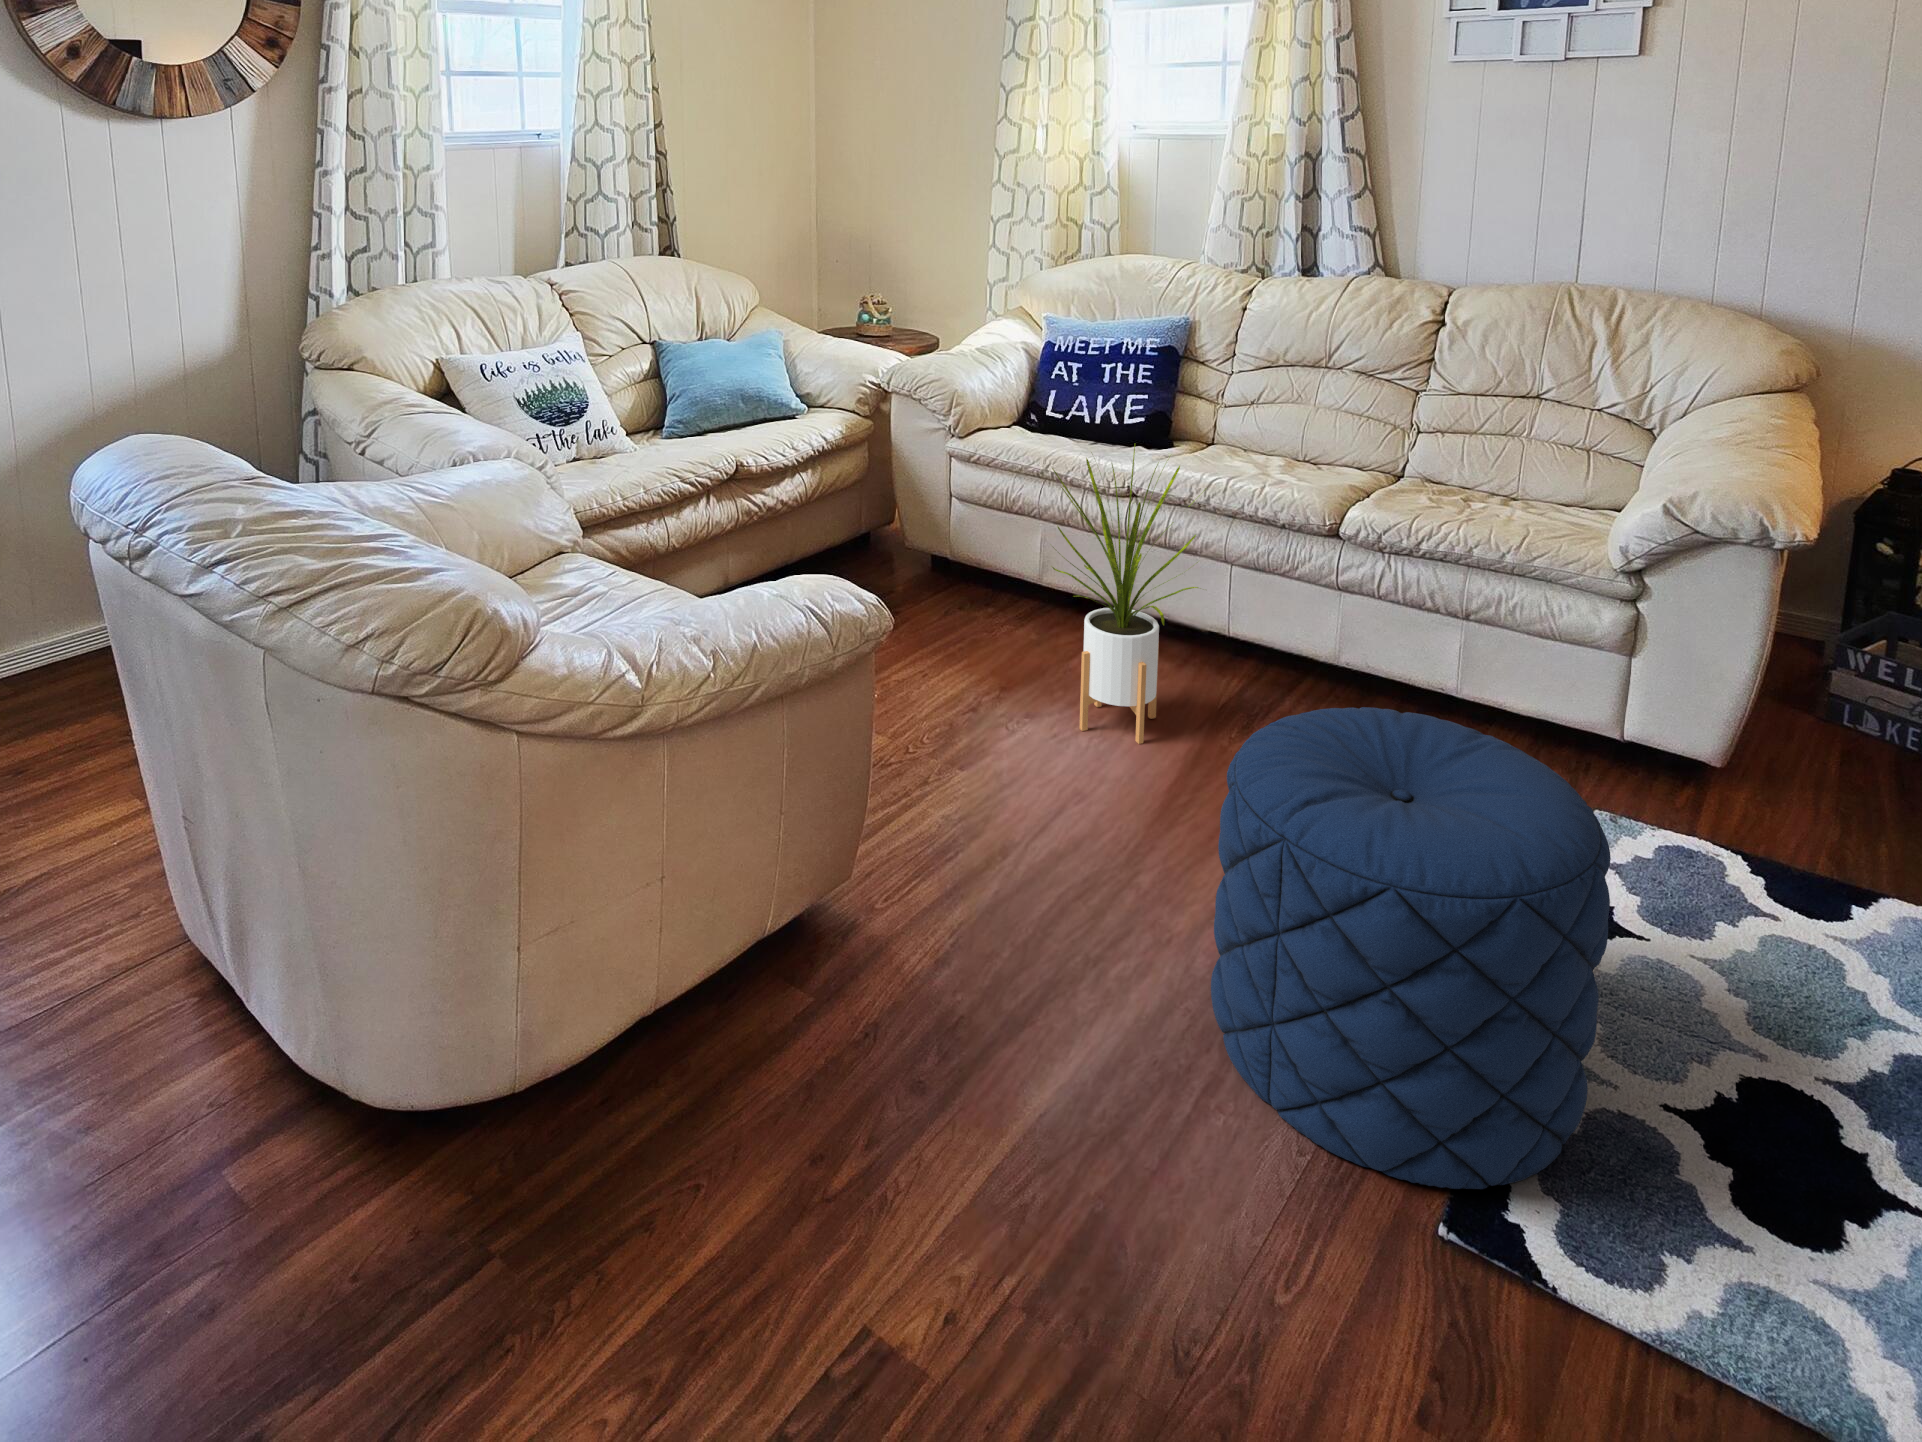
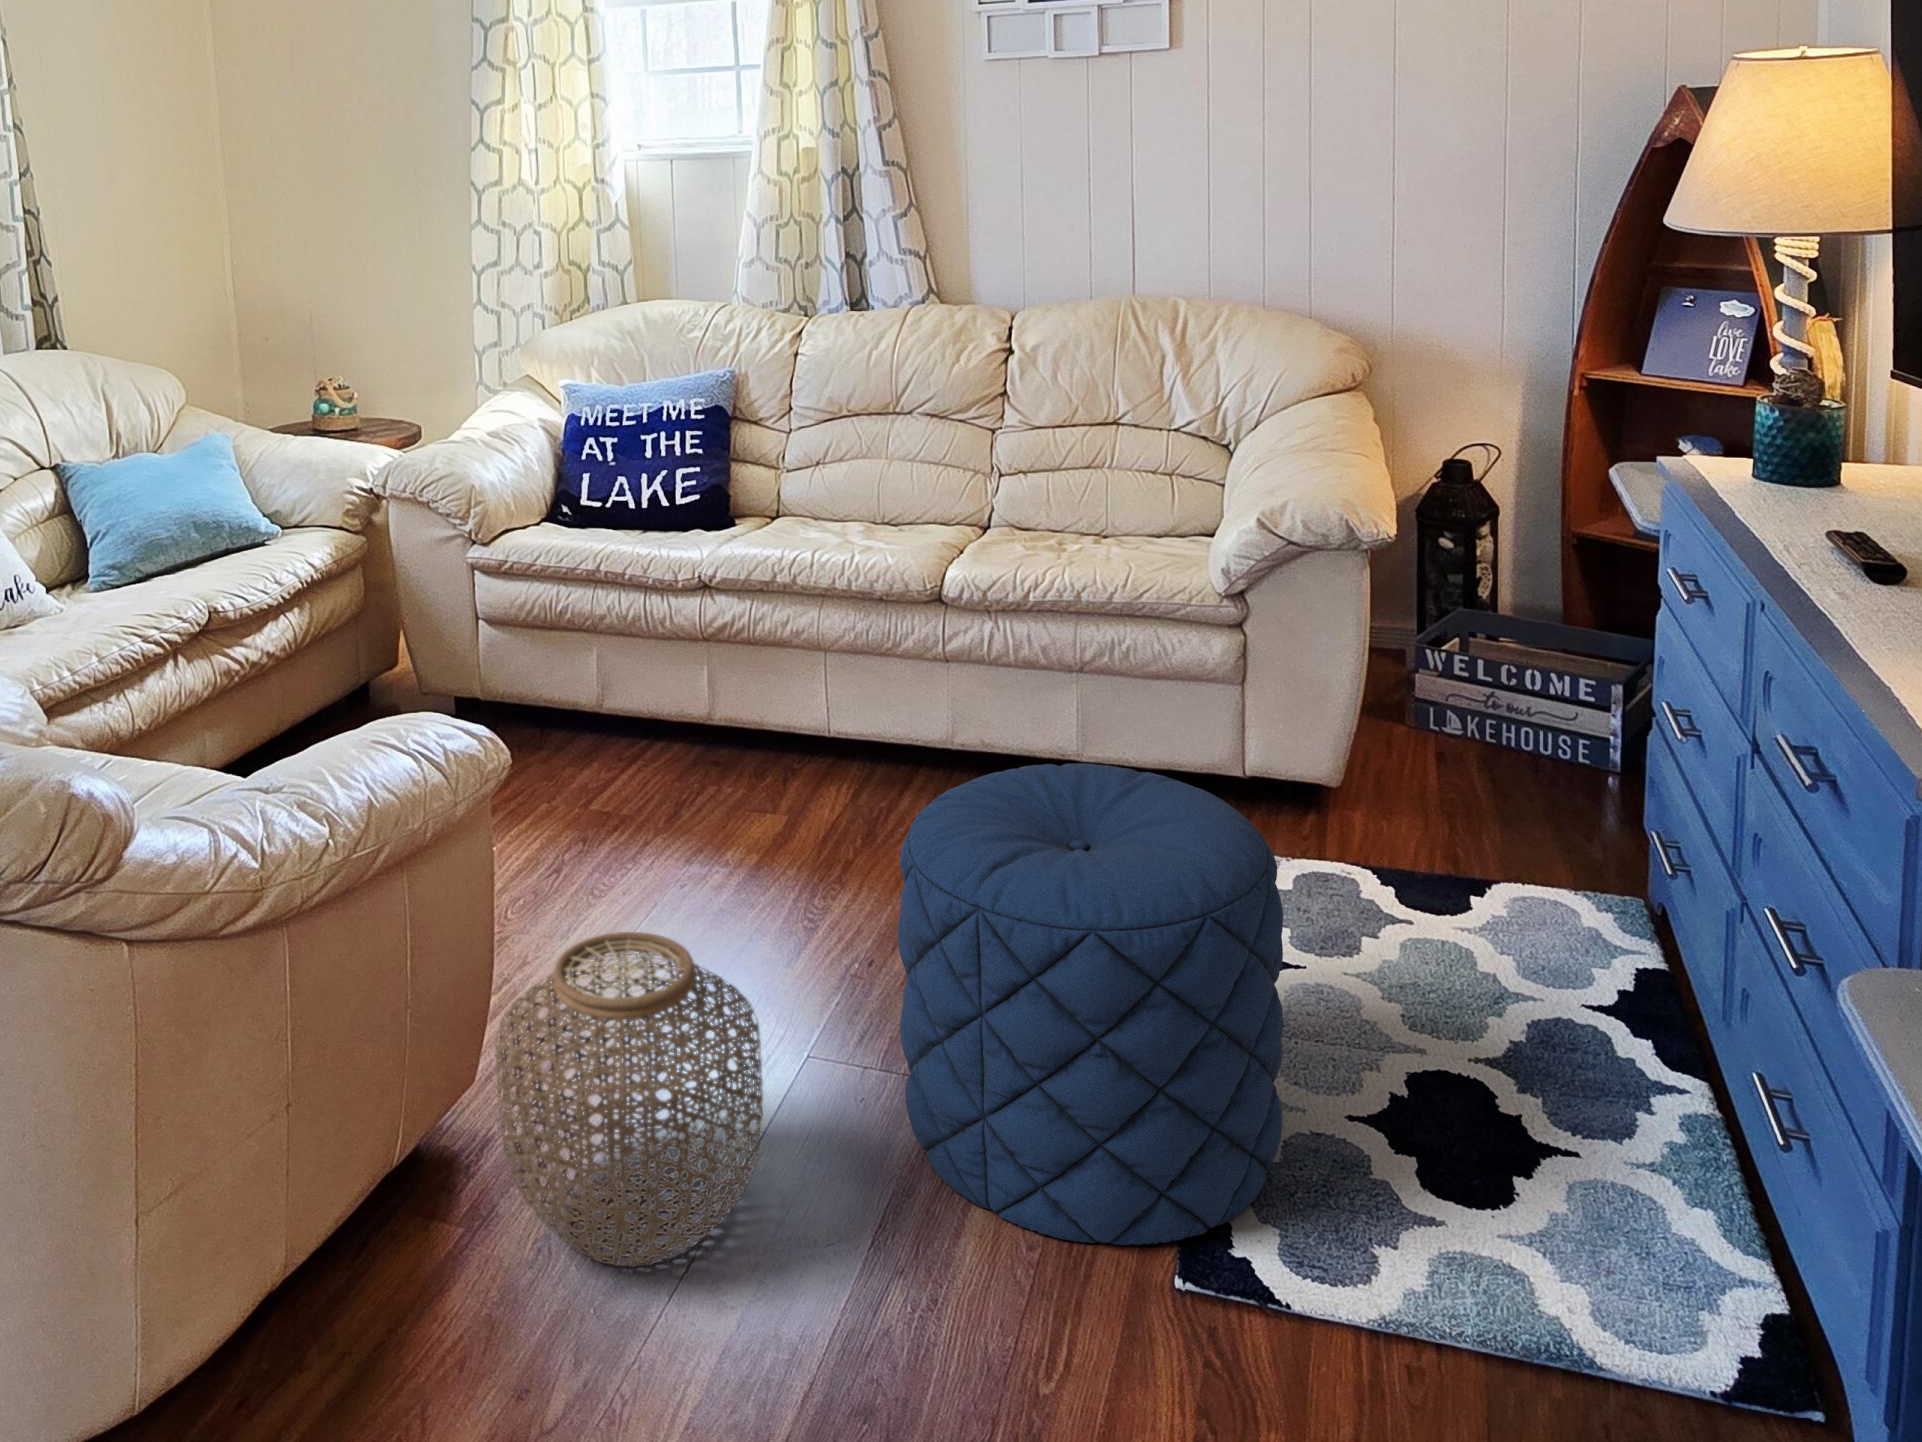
house plant: present [1052,446,1205,744] -> none [625,519,816,877]
woven basket: none [843,787,1071,1073] -> present [495,932,763,1266]

